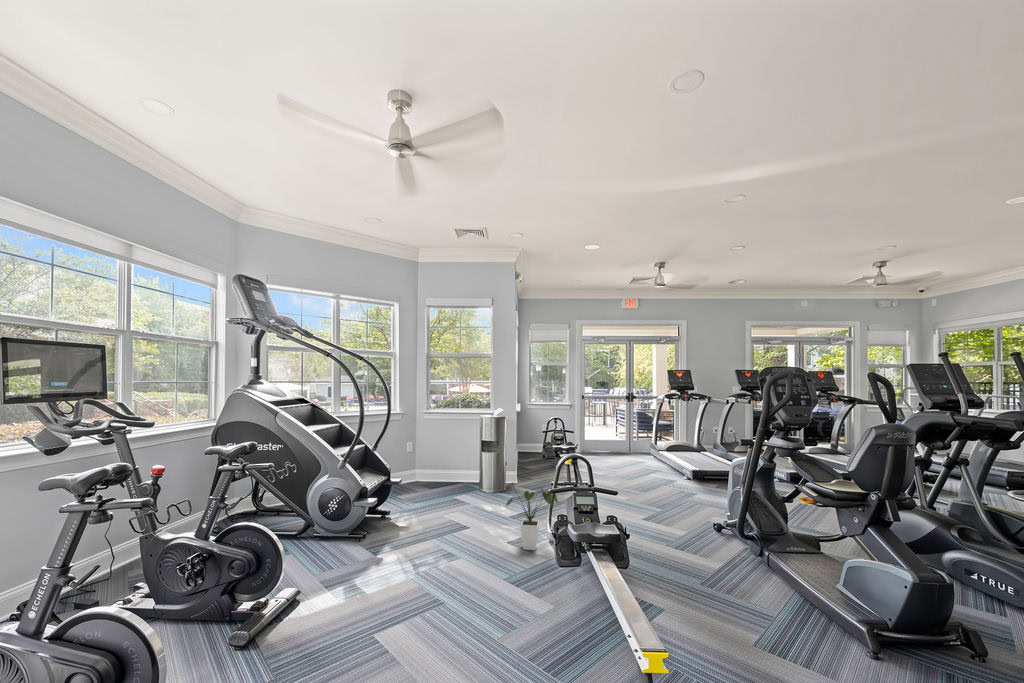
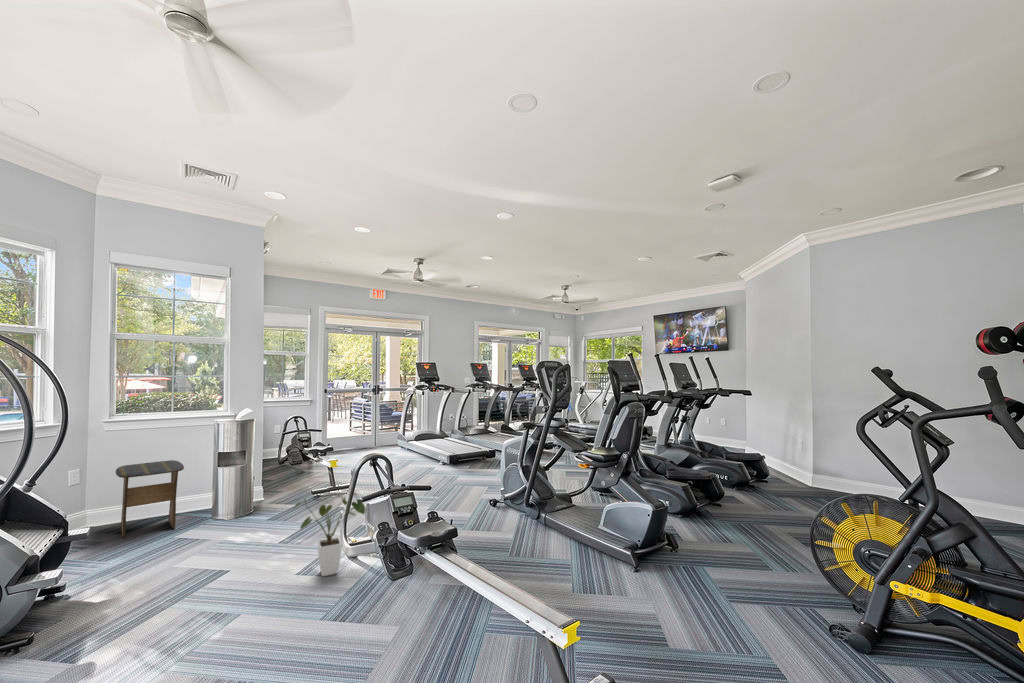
stool: none [424,442,461,492] -> present [116,460,184,539]

